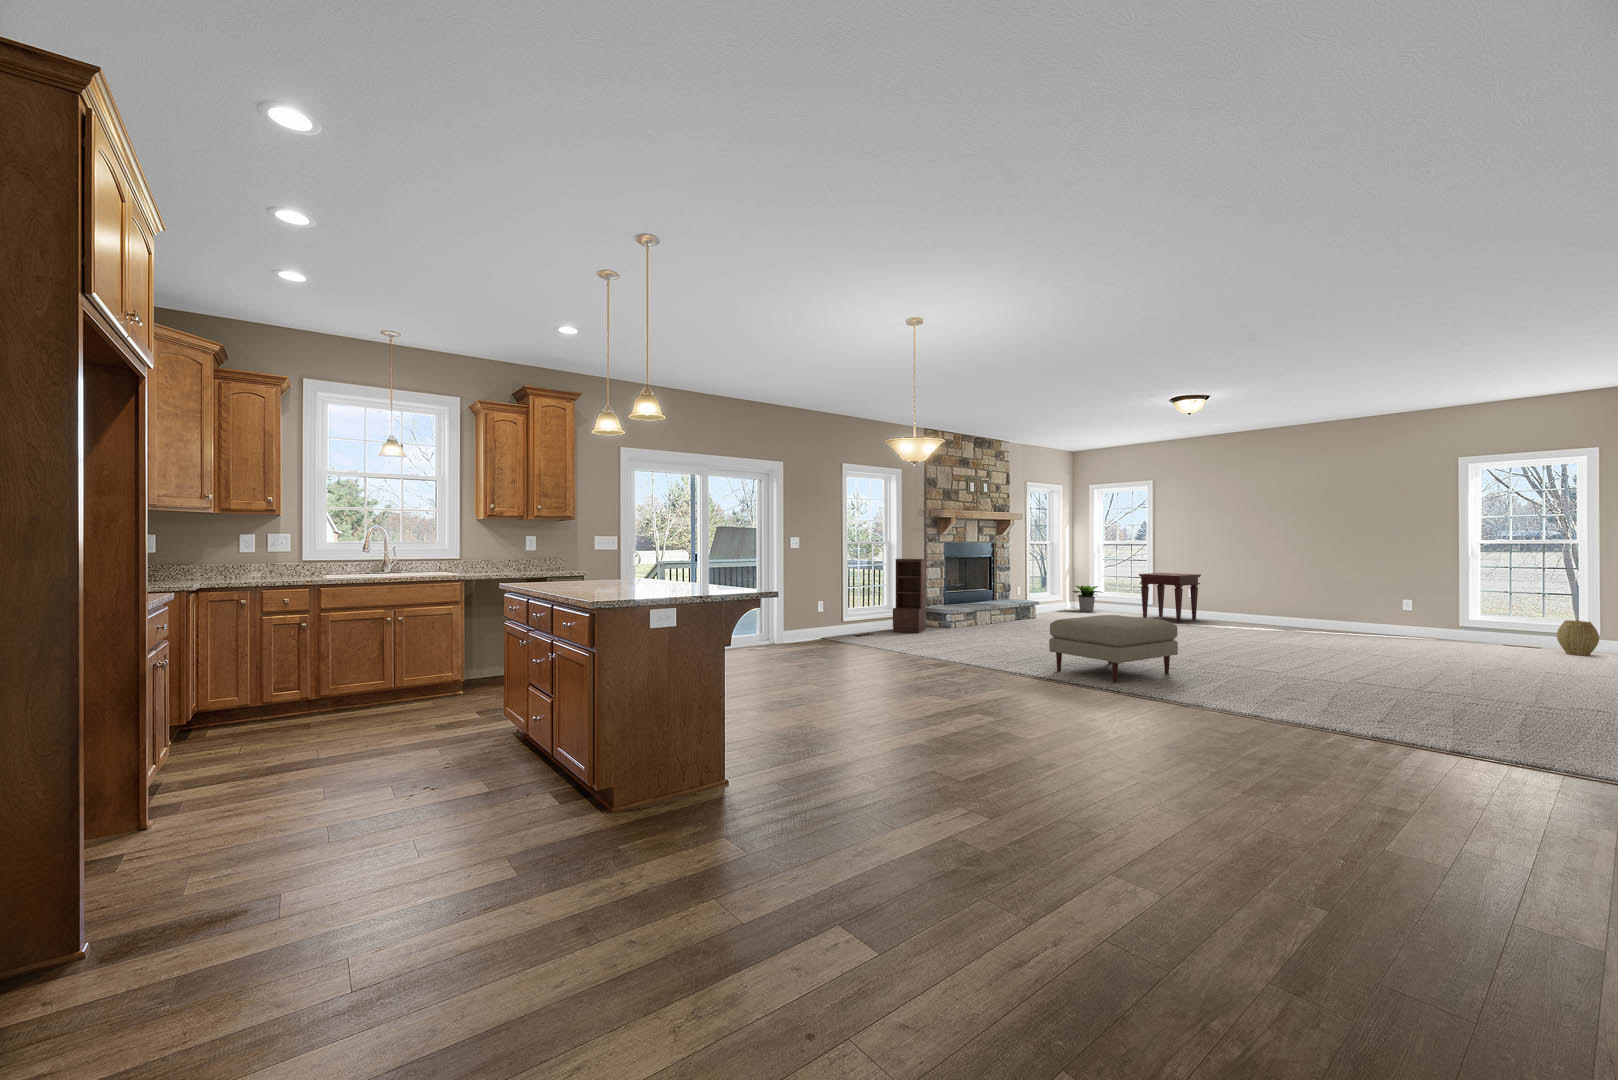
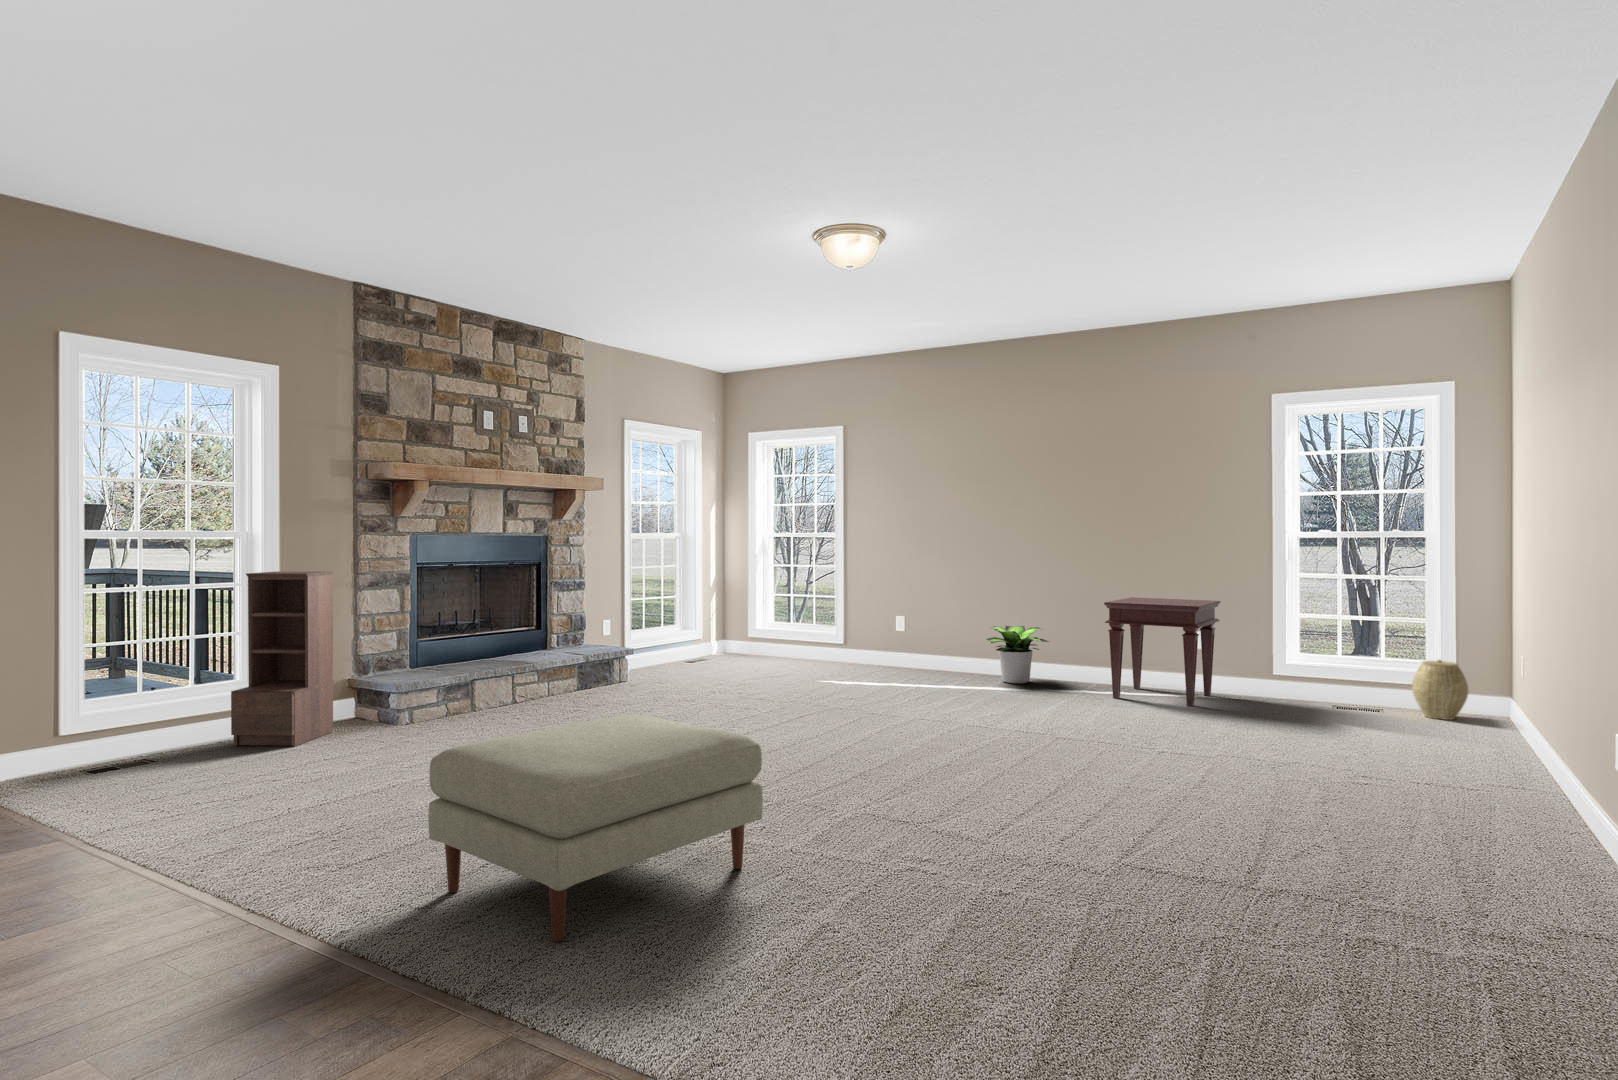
side table: present [1139,573,1201,622] -> present [1104,597,1220,706]
potted plant: present [1073,586,1100,612] -> present [987,626,1049,683]

